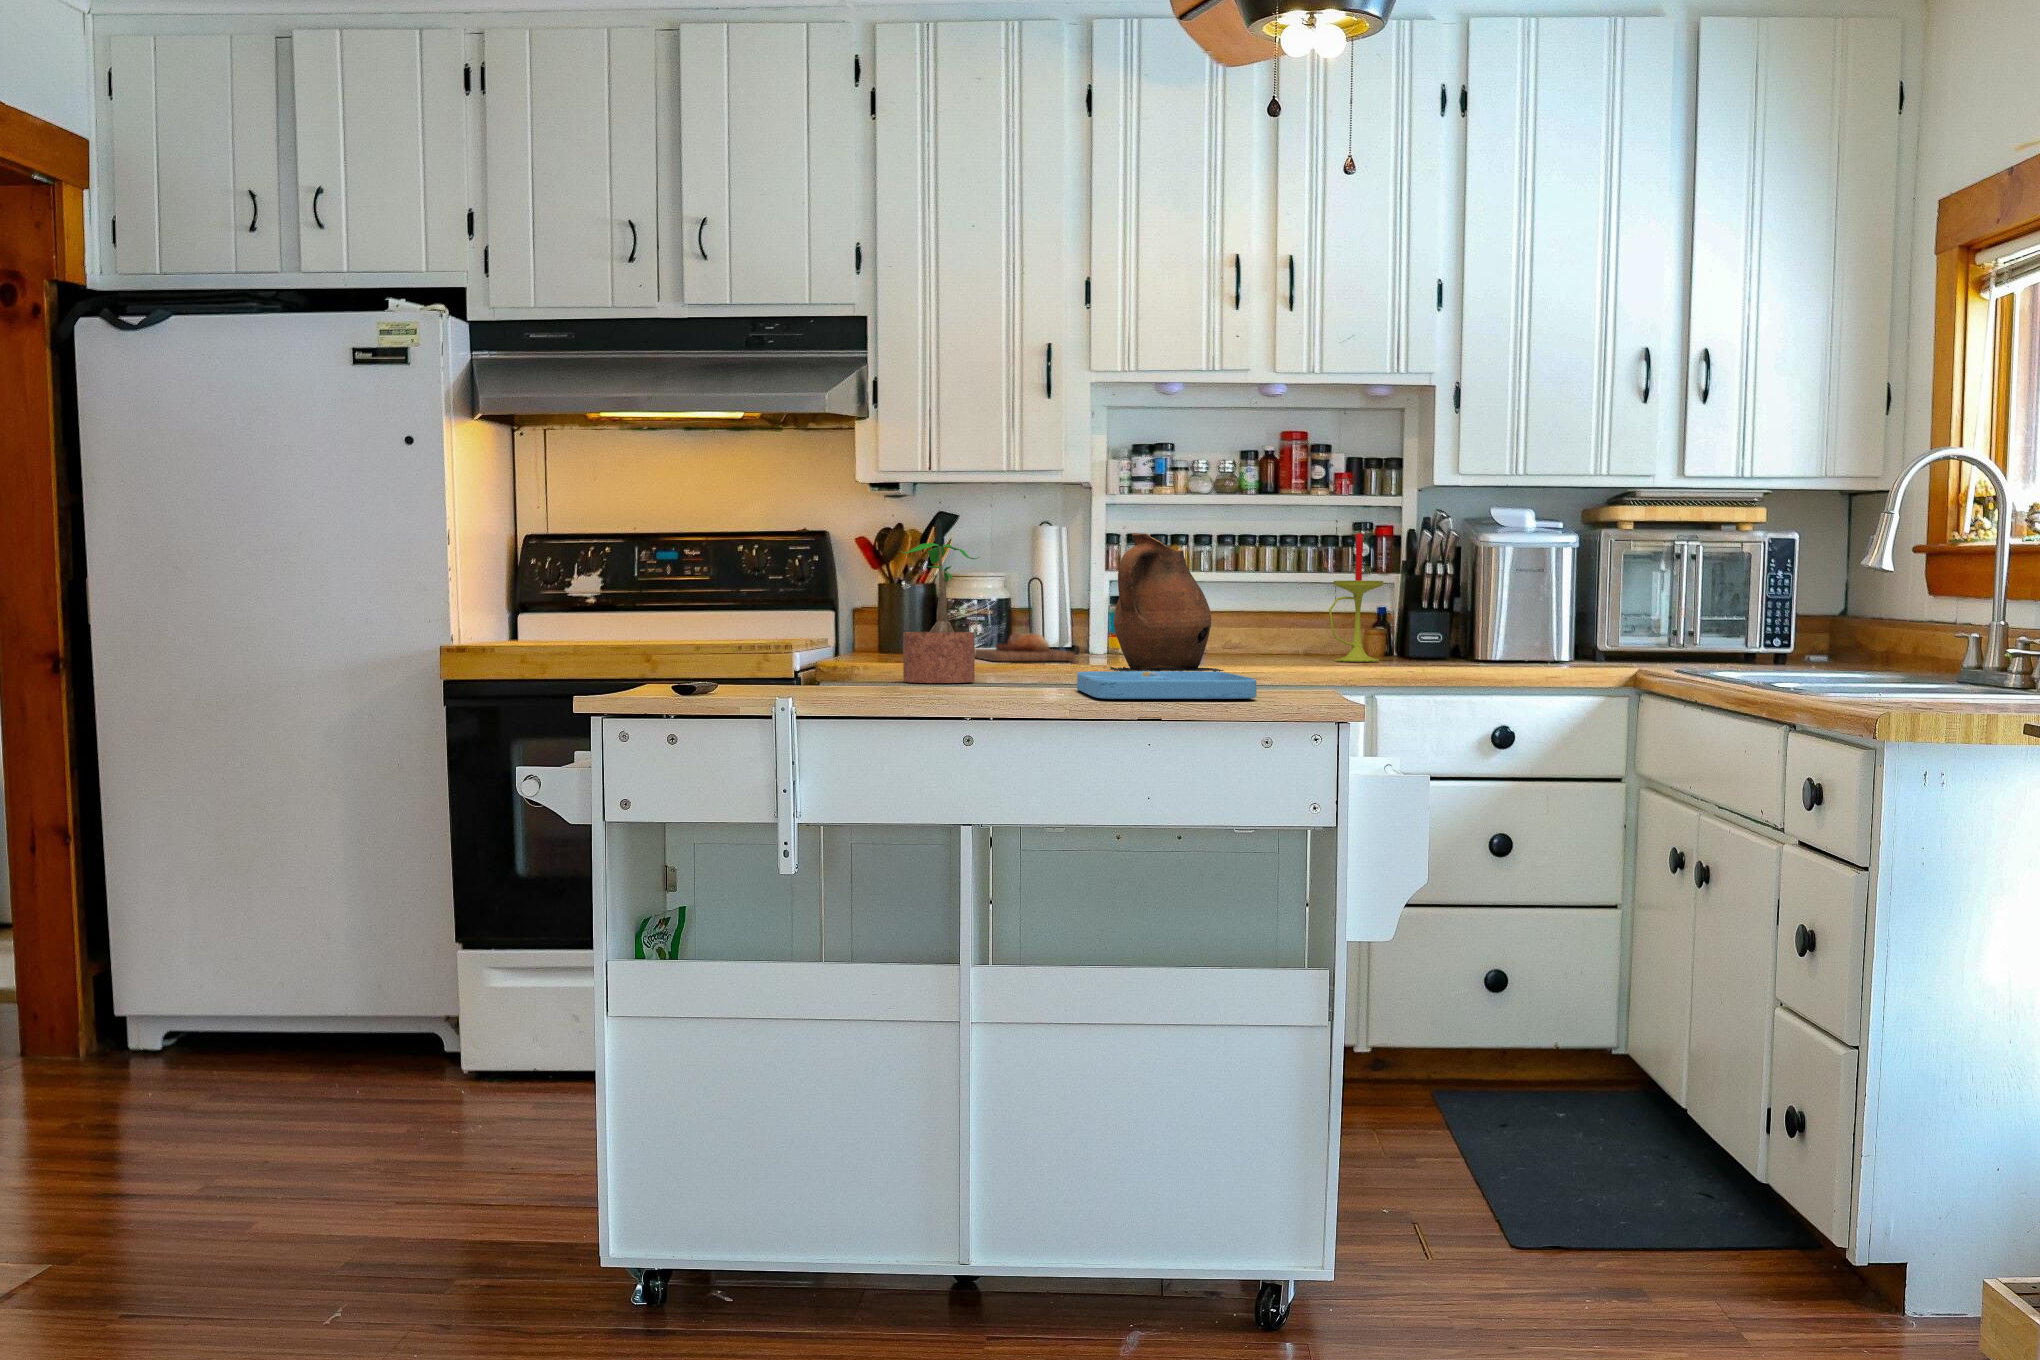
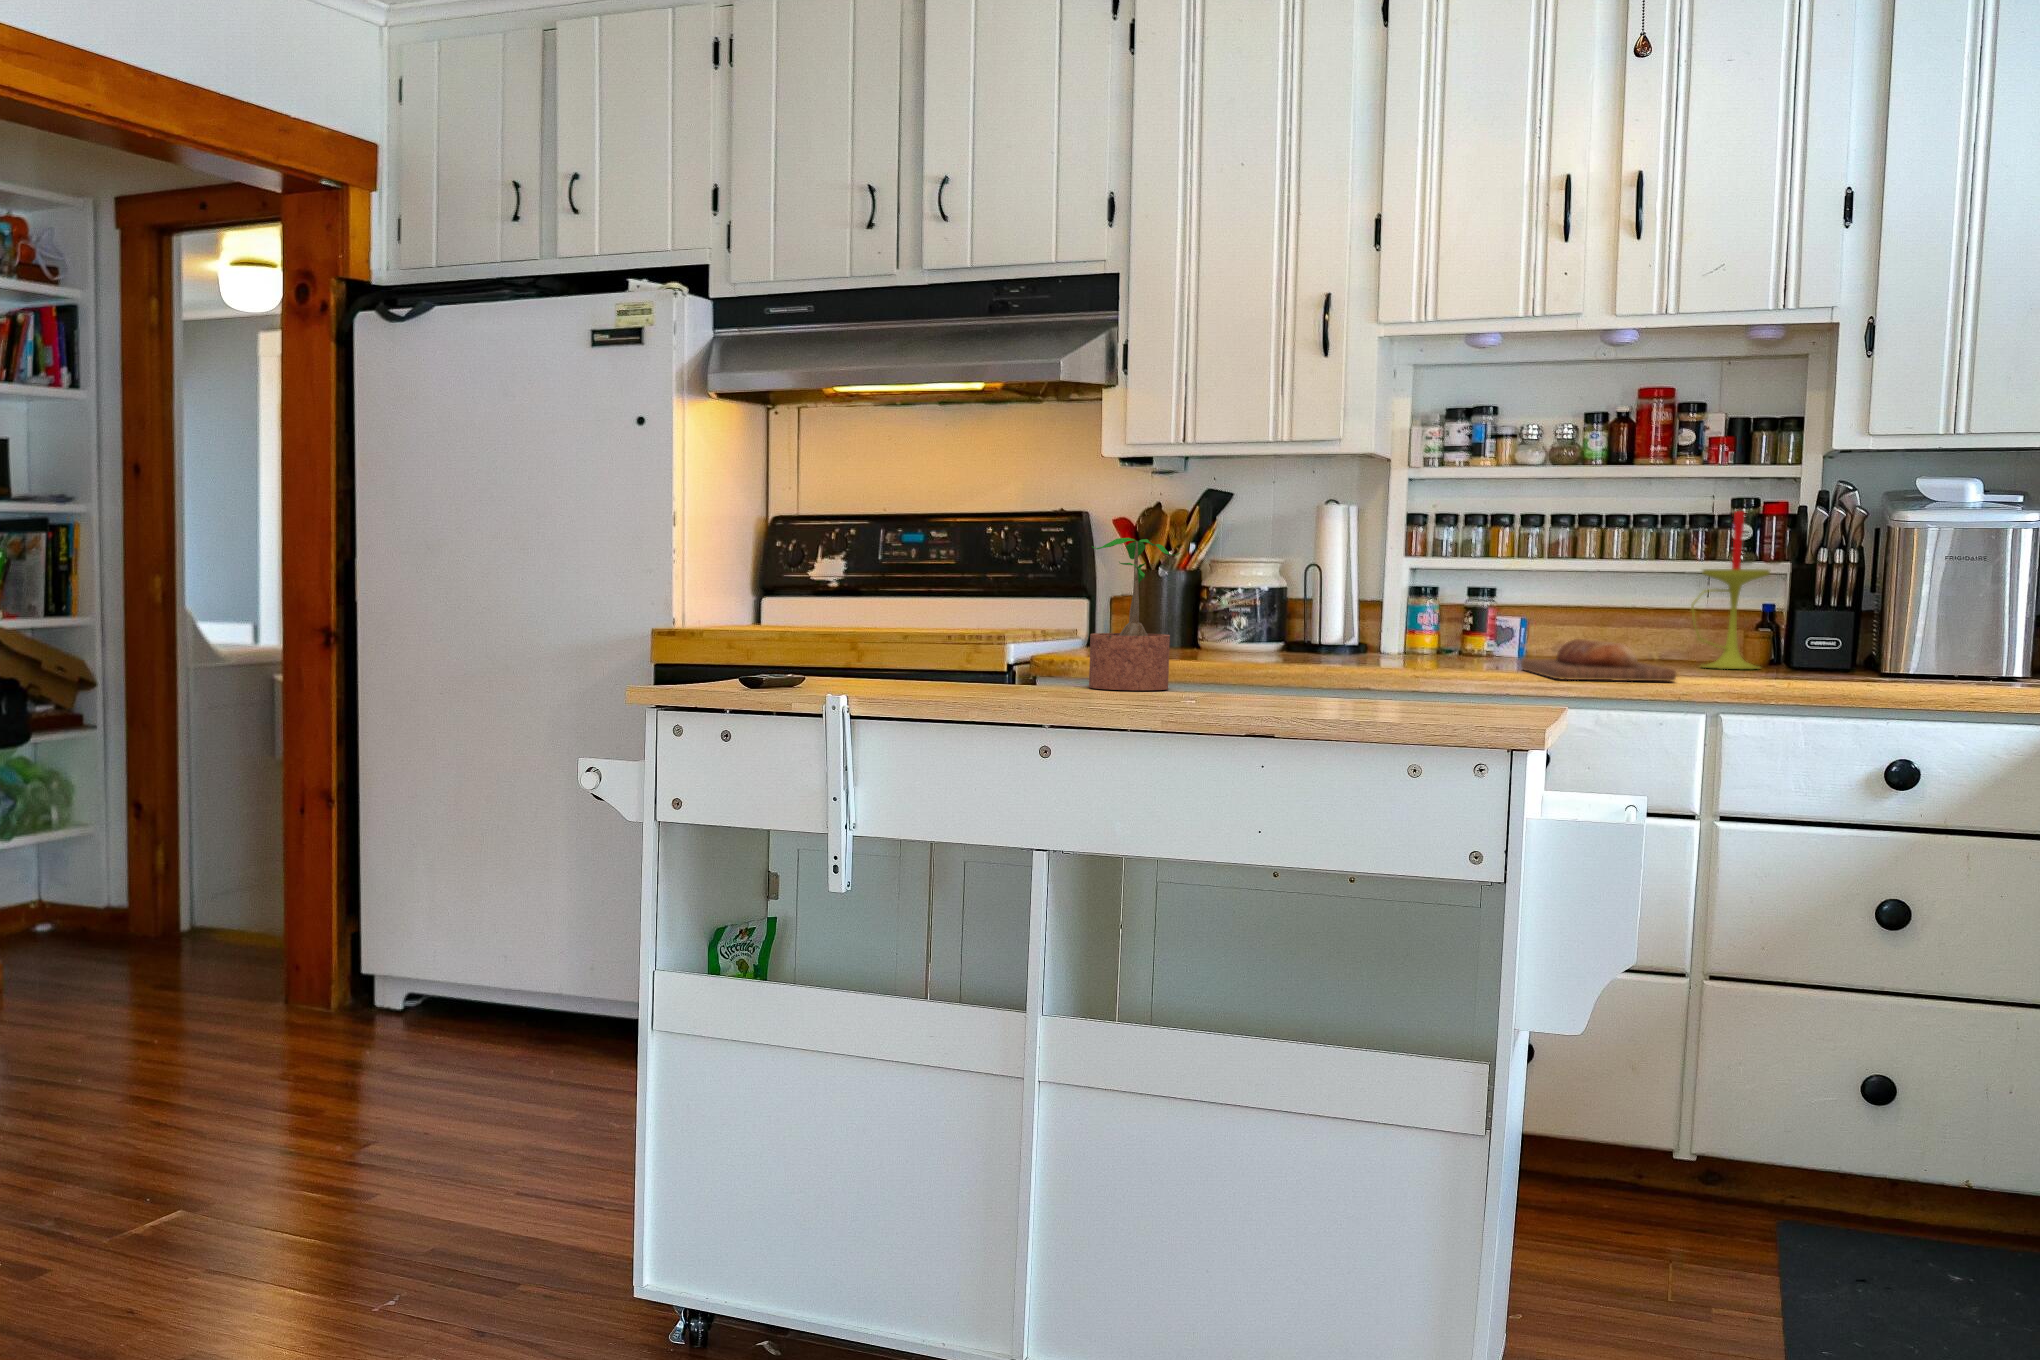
ceramic pitcher: present [1103,533,1224,672] -> none [1350,522,1495,686]
bread loaf: present [974,632,1075,661] -> present [1521,639,1676,682]
tray: present [1077,671,1257,699] -> none [1252,684,1447,724]

